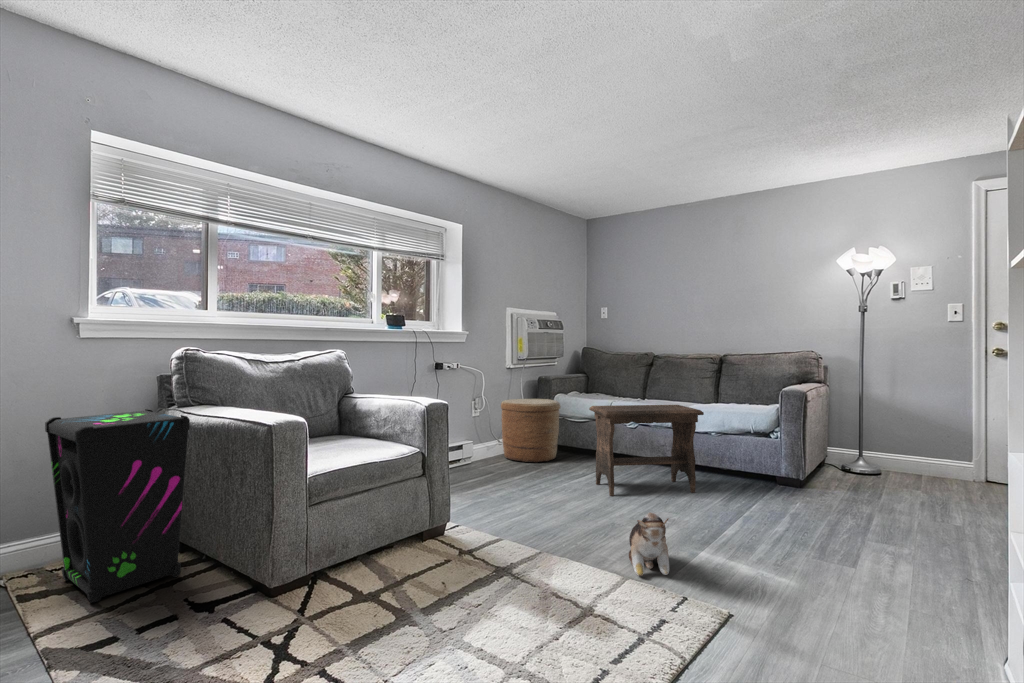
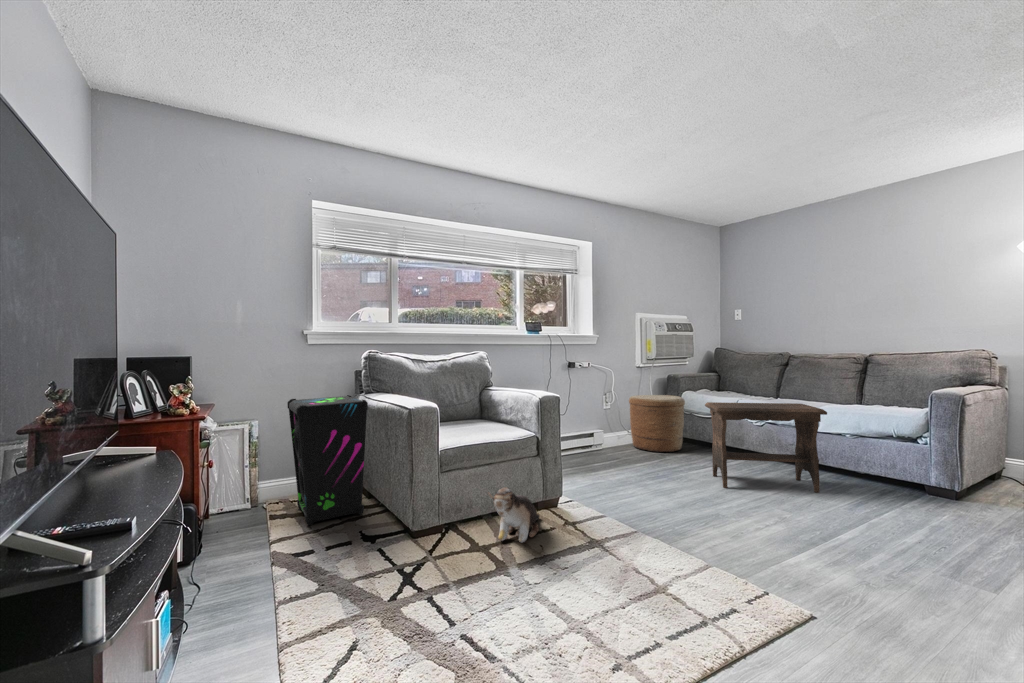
plush toy: present [629,513,669,576] -> present [488,488,539,542]

